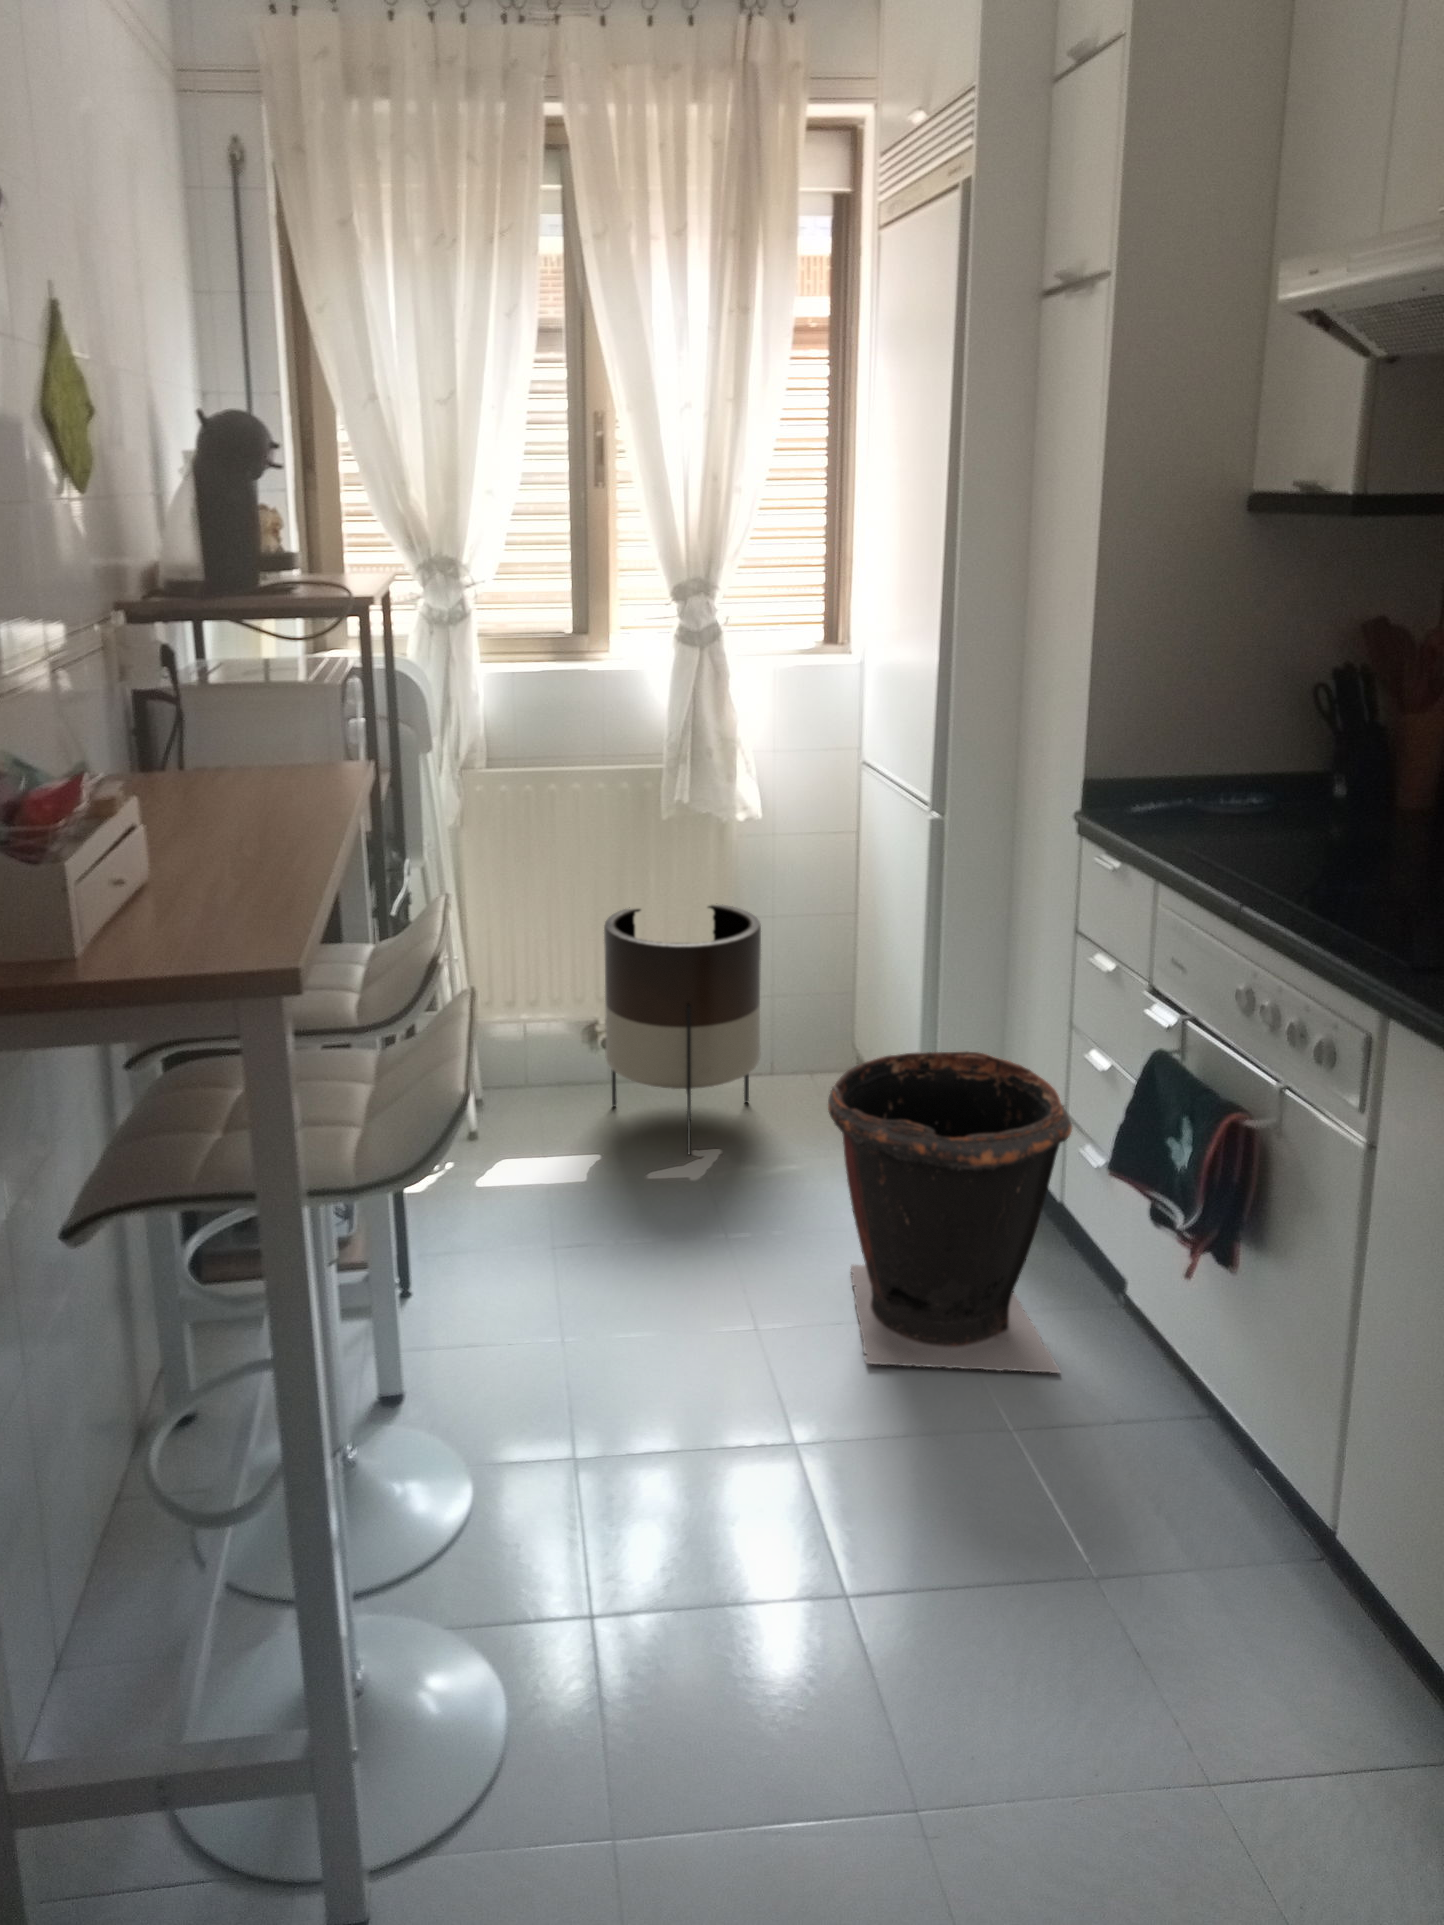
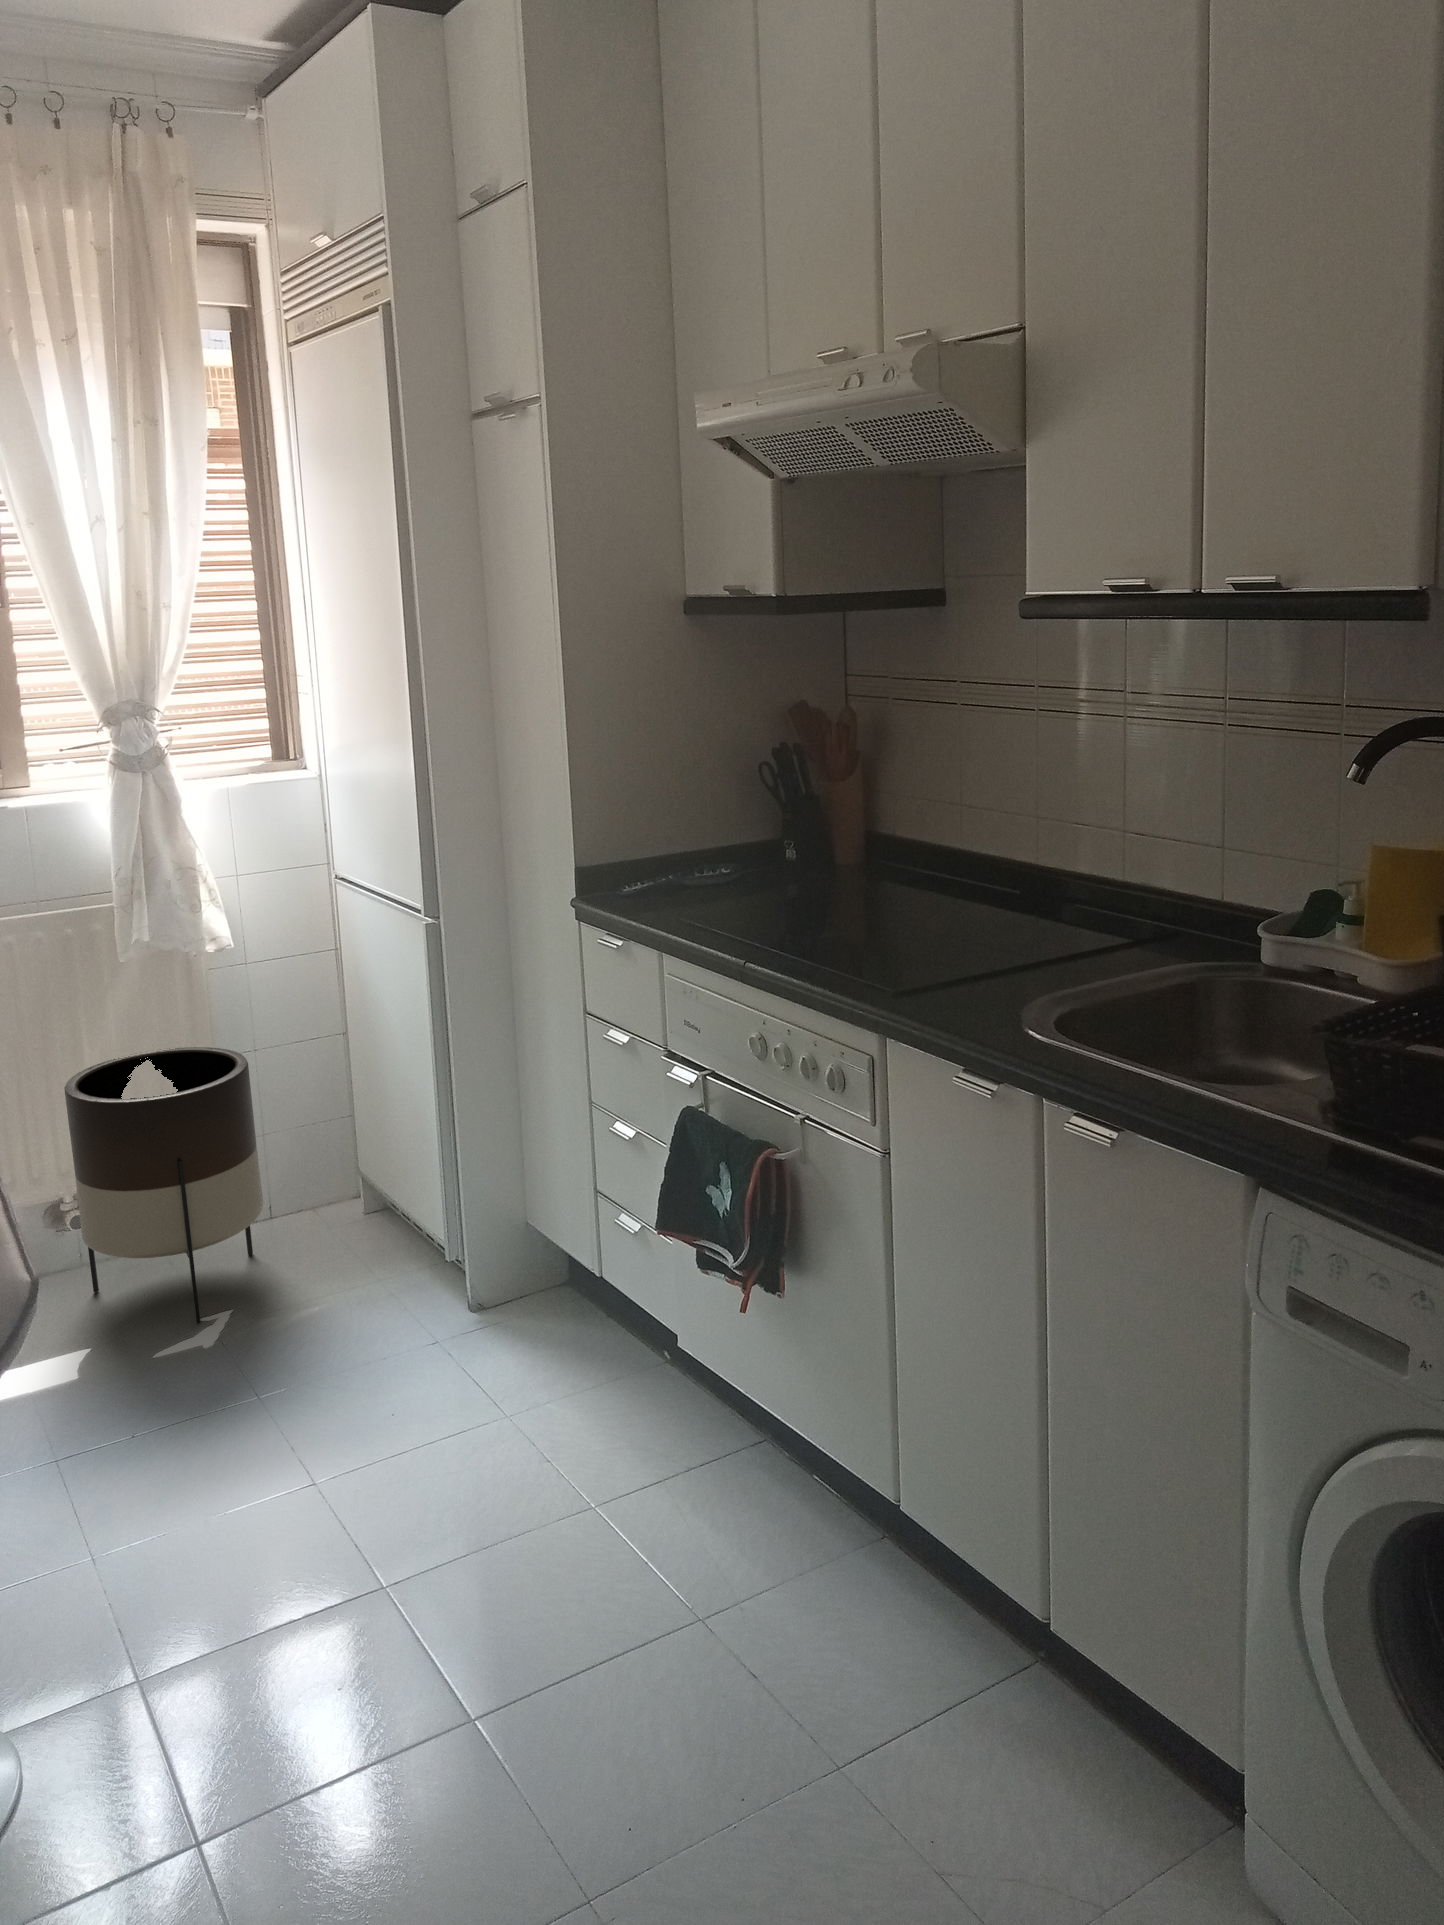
waste bin: present [828,1052,1072,1373] -> none [366,1147,632,1486]

